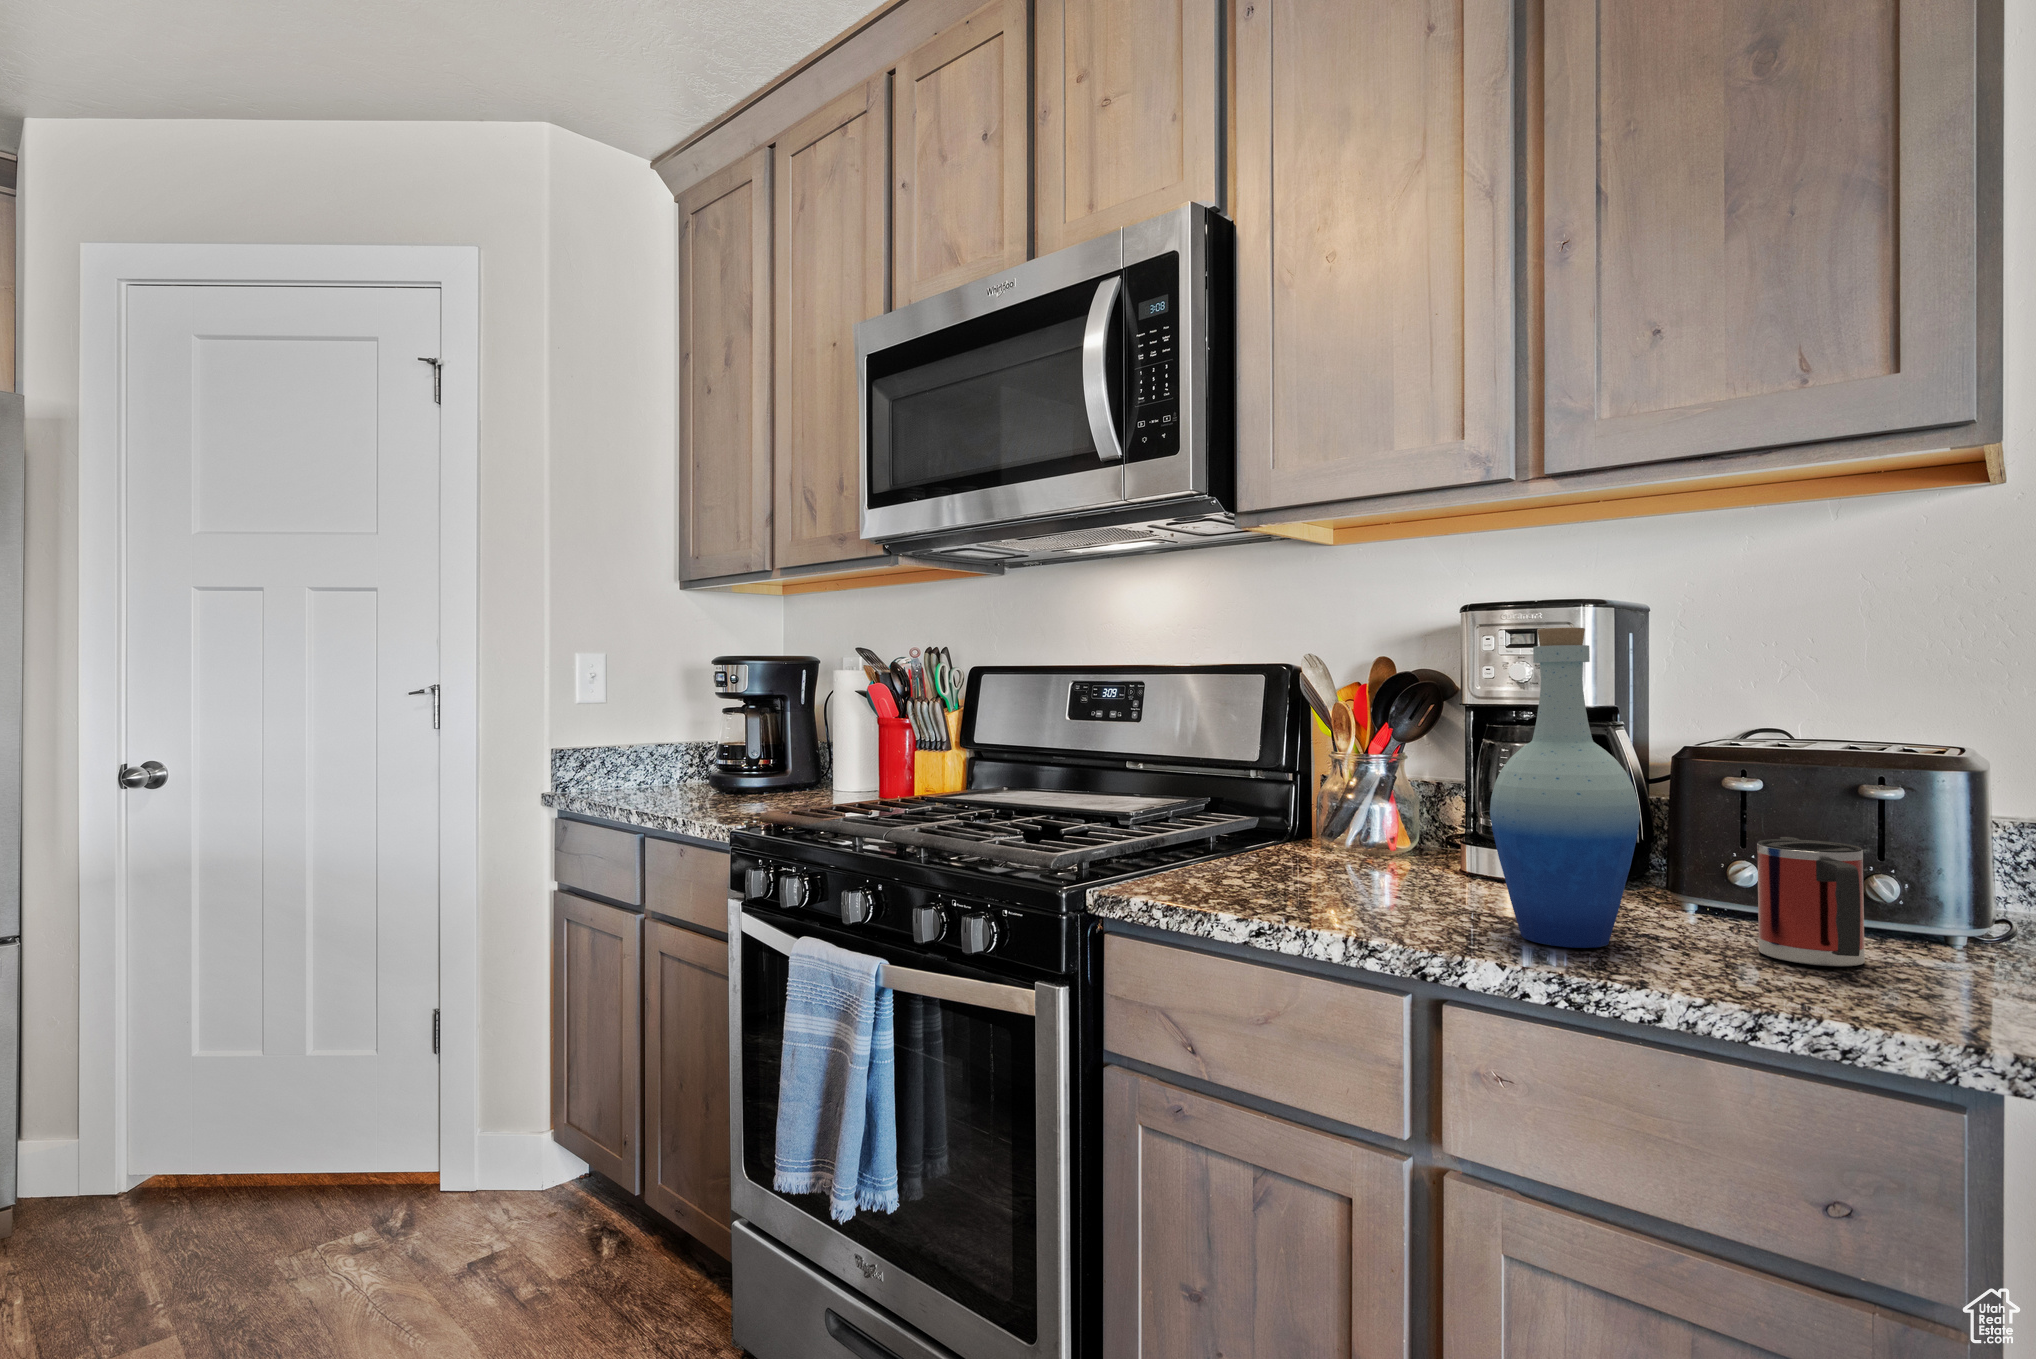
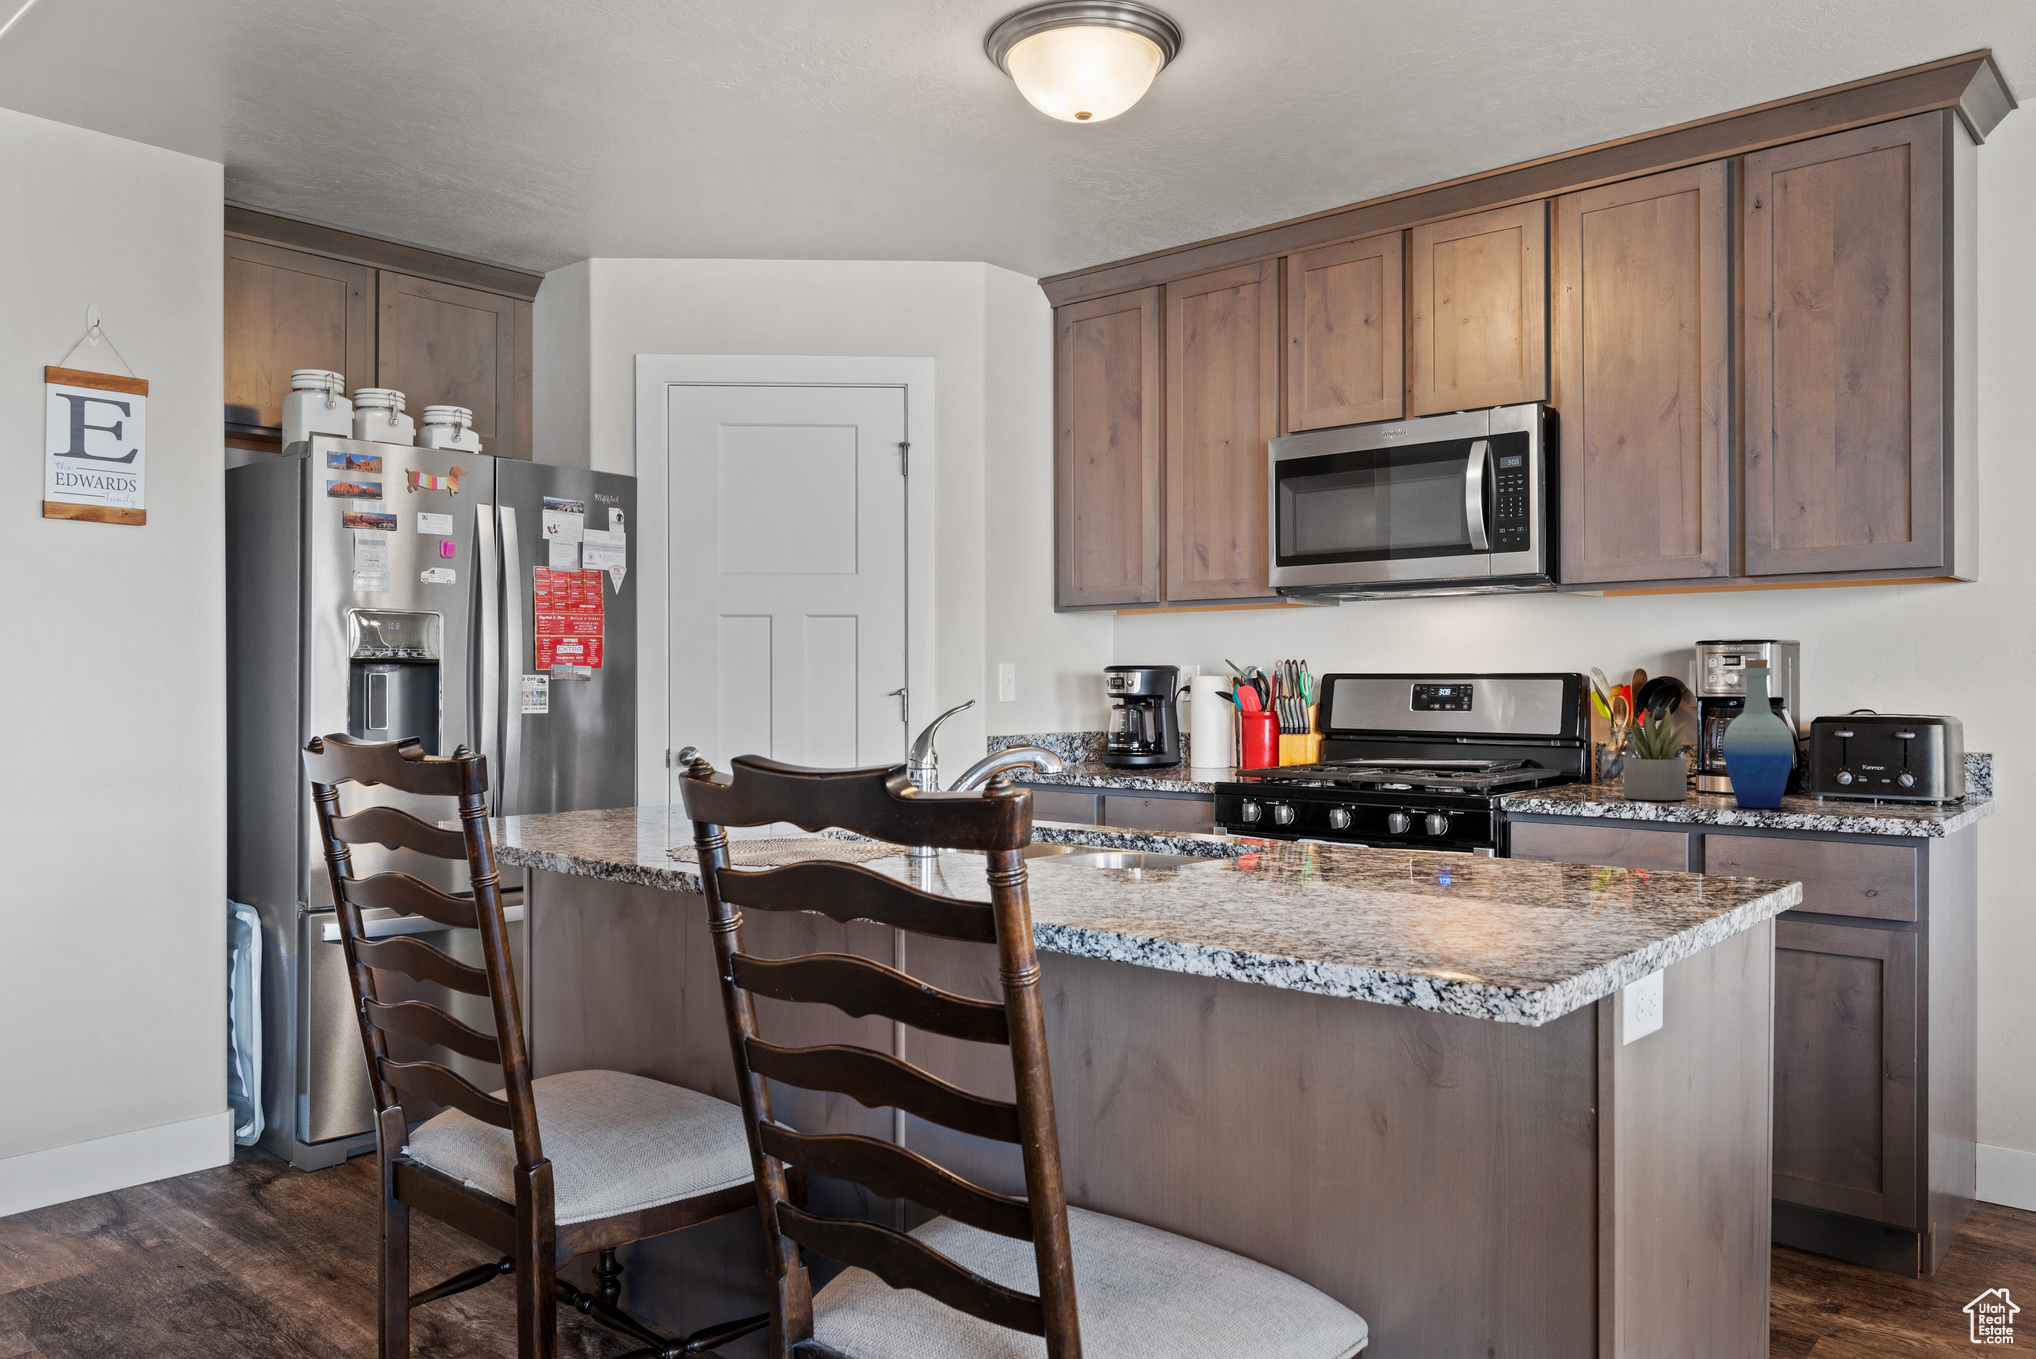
succulent plant: none [1305,722,1429,910] -> present [1622,708,1687,800]
mug: present [1757,837,1865,966] -> none [1847,756,1893,810]

